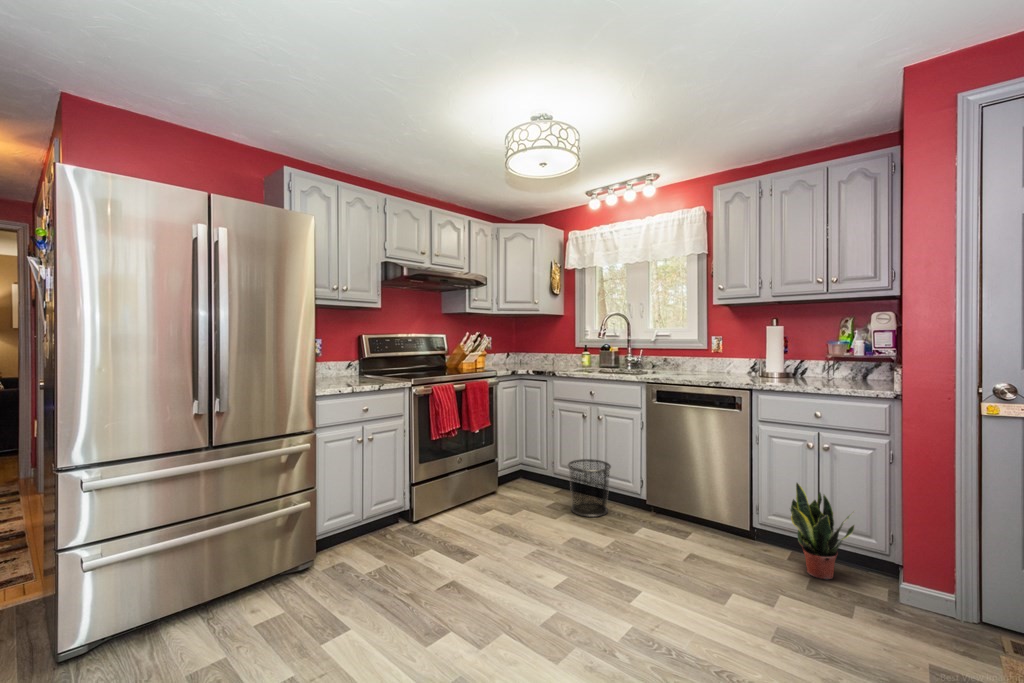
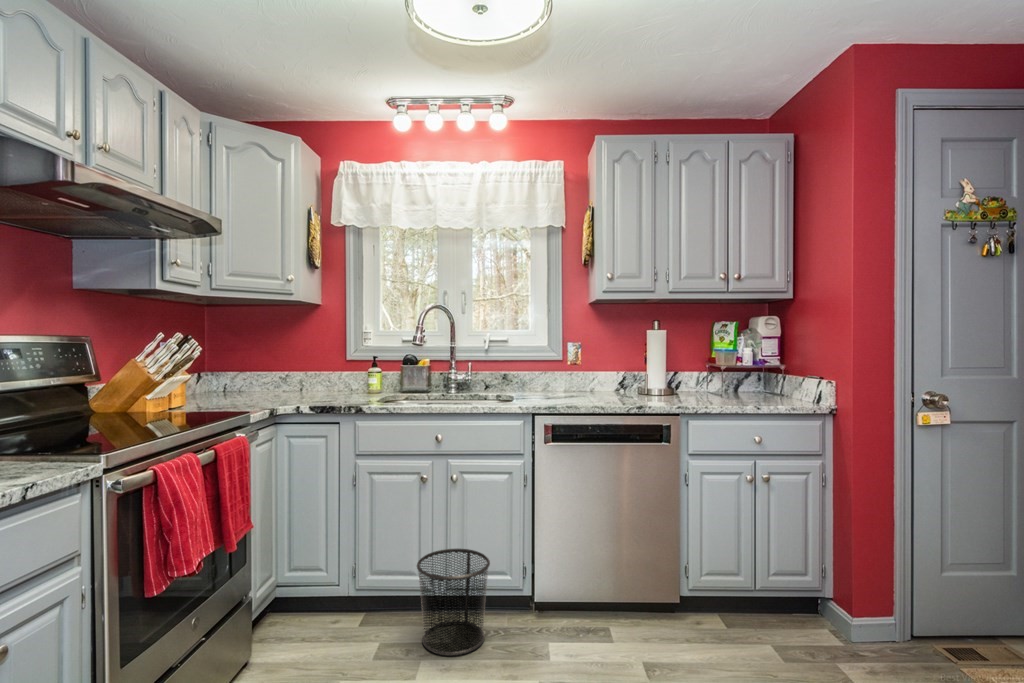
potted plant: present [790,483,855,579] -> none [740,529,818,642]

